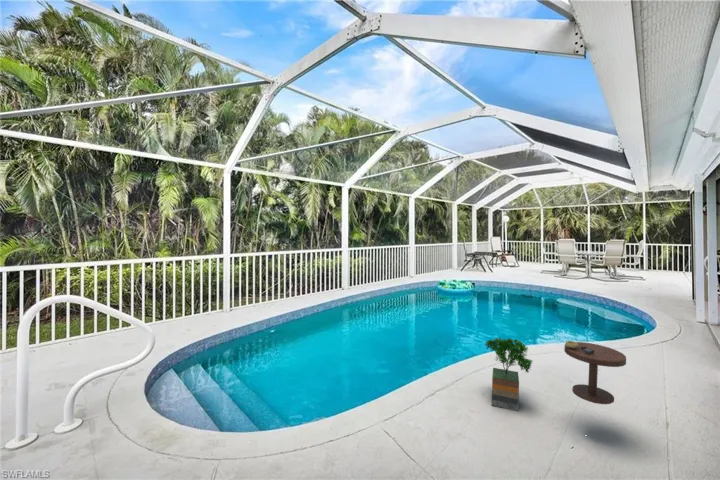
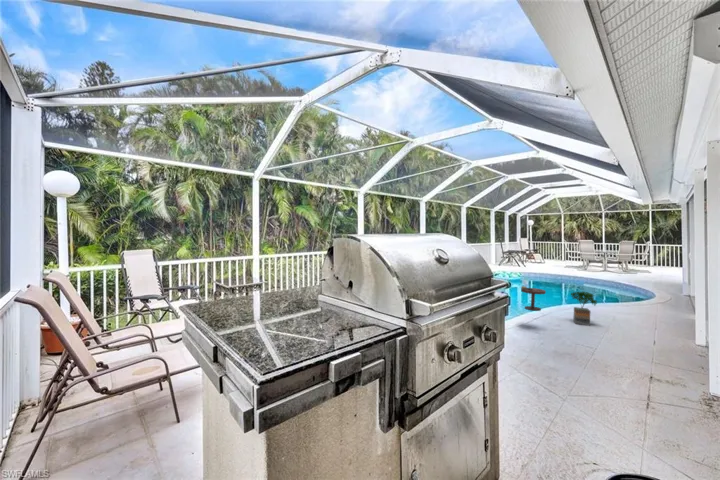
side table: present [564,341,626,404] -> present [521,286,546,311]

